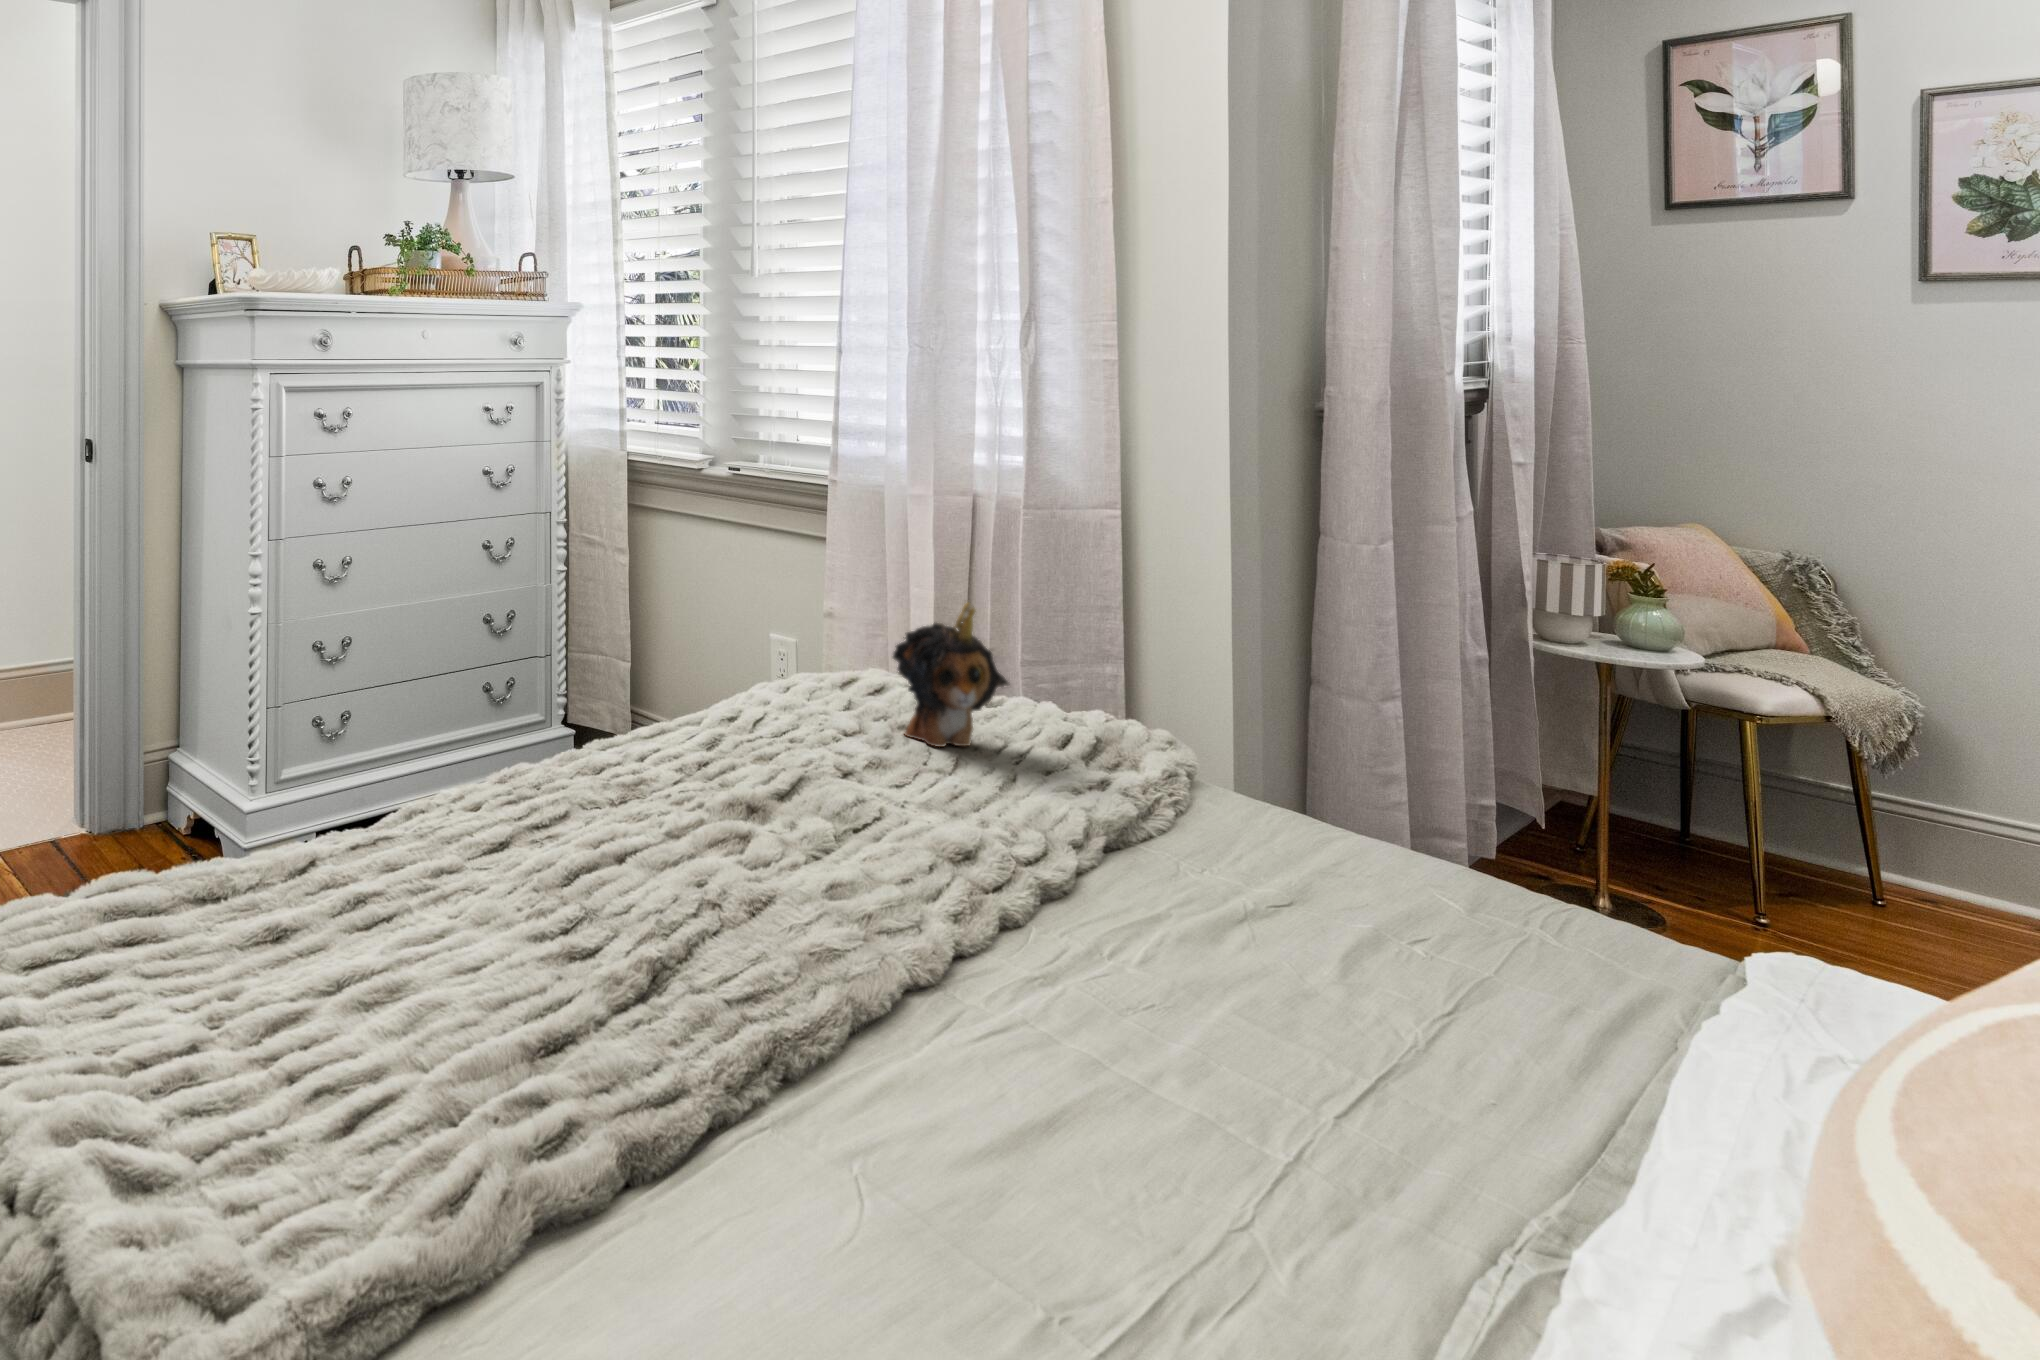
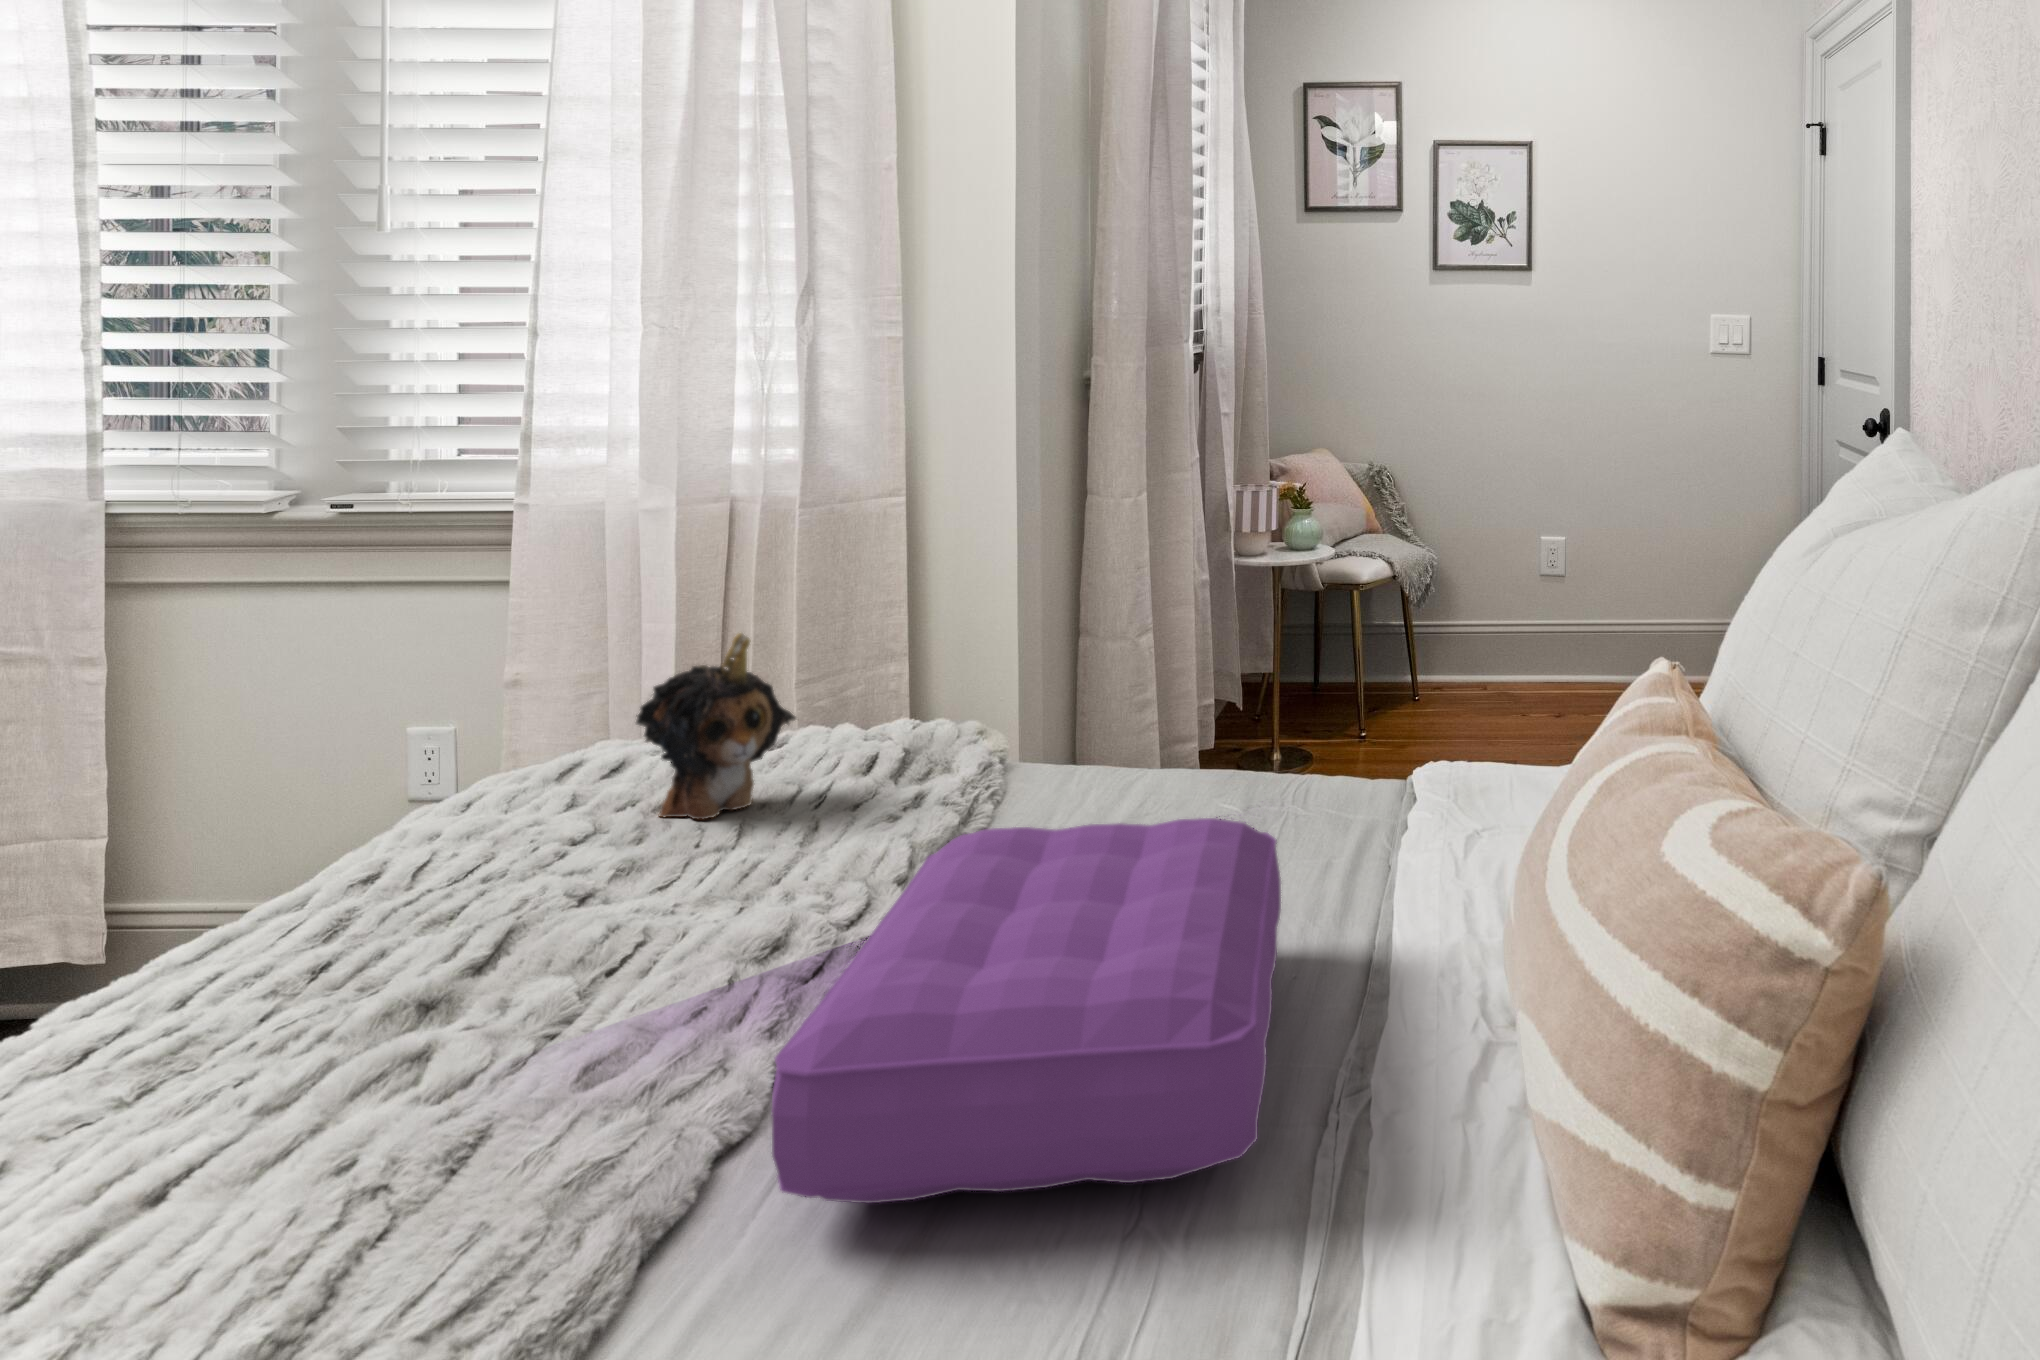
pillow: none [935,811,1454,1184] -> present [772,818,1281,1203]

